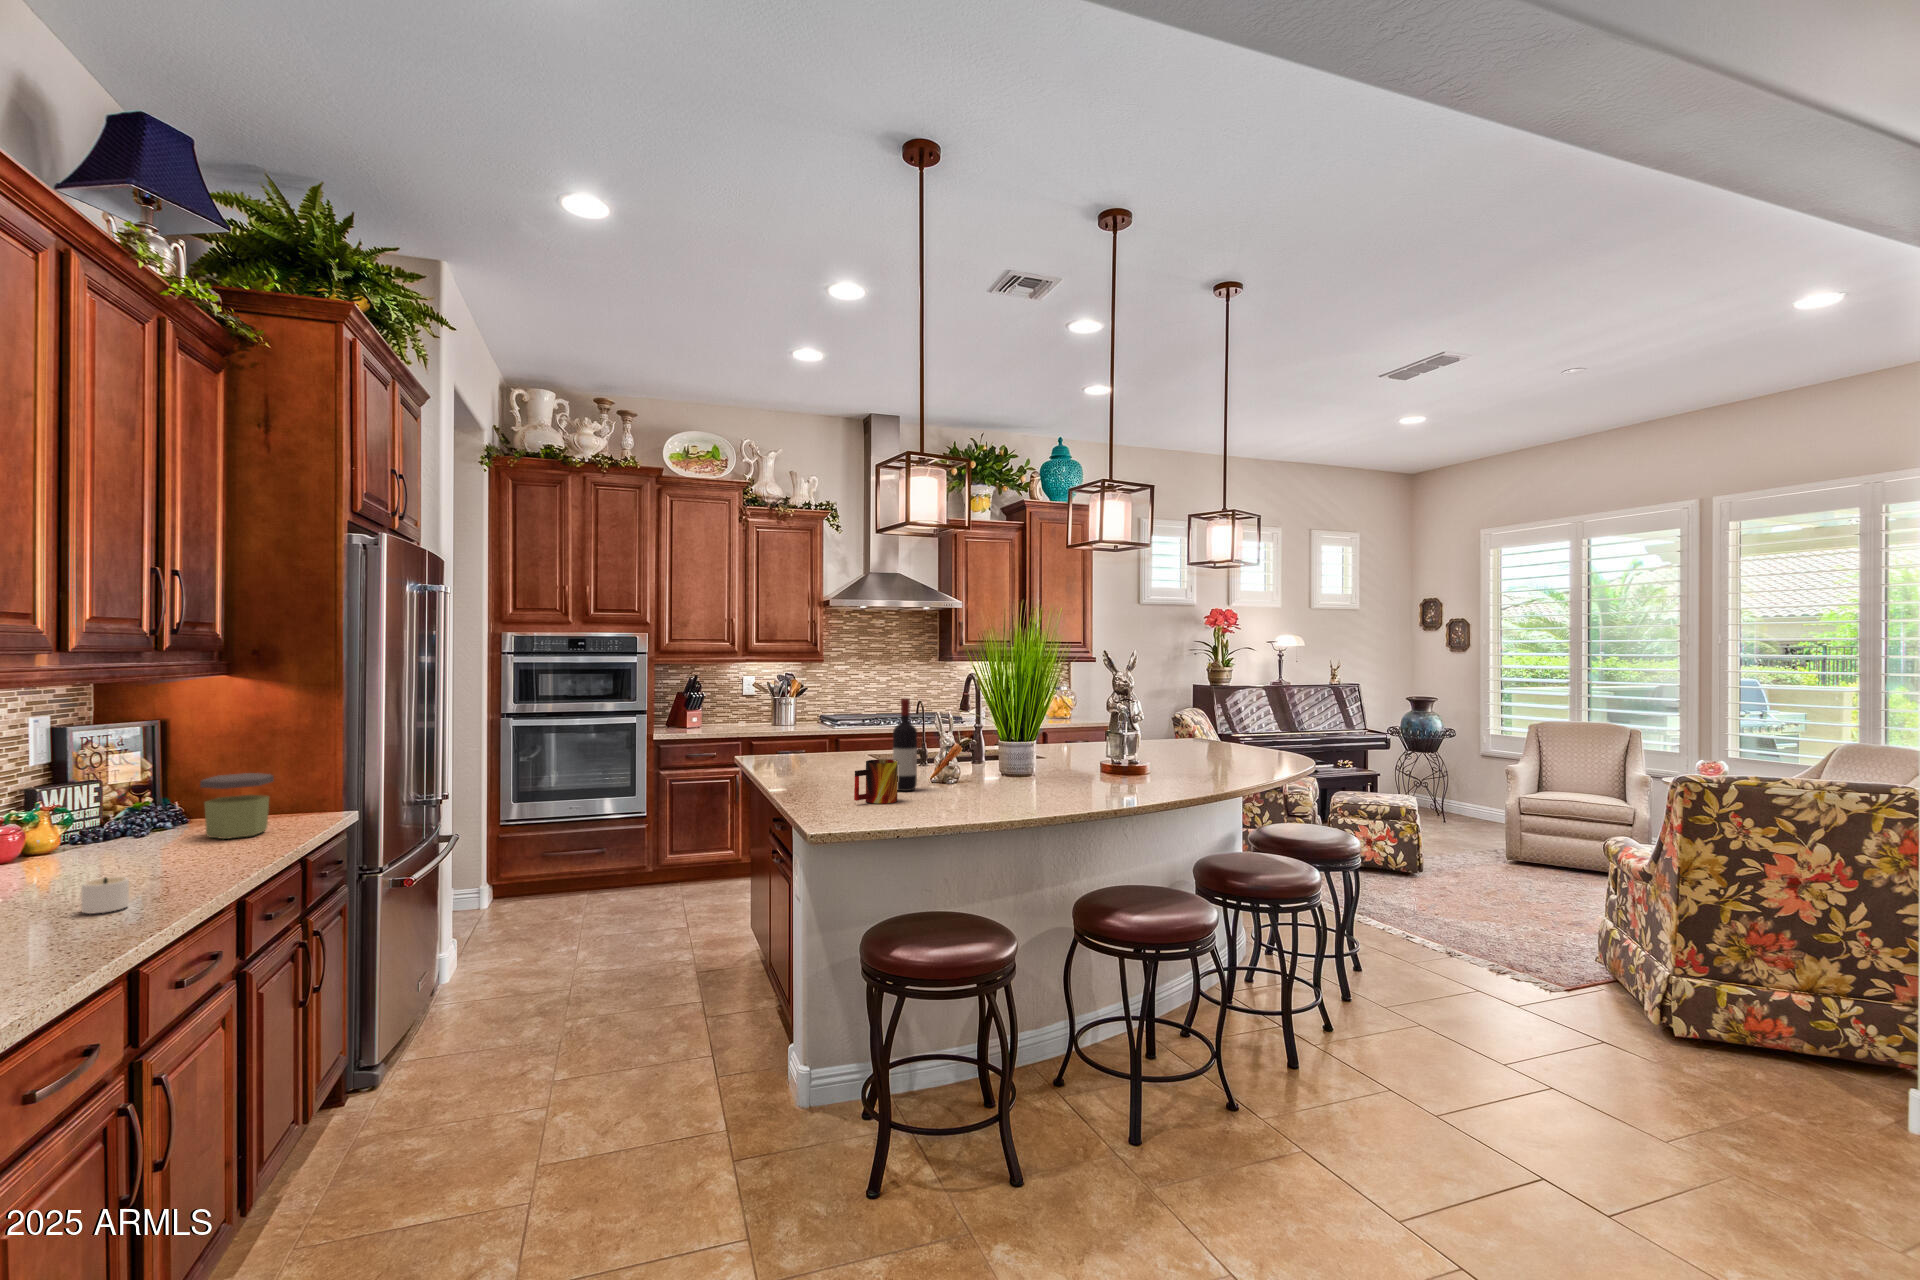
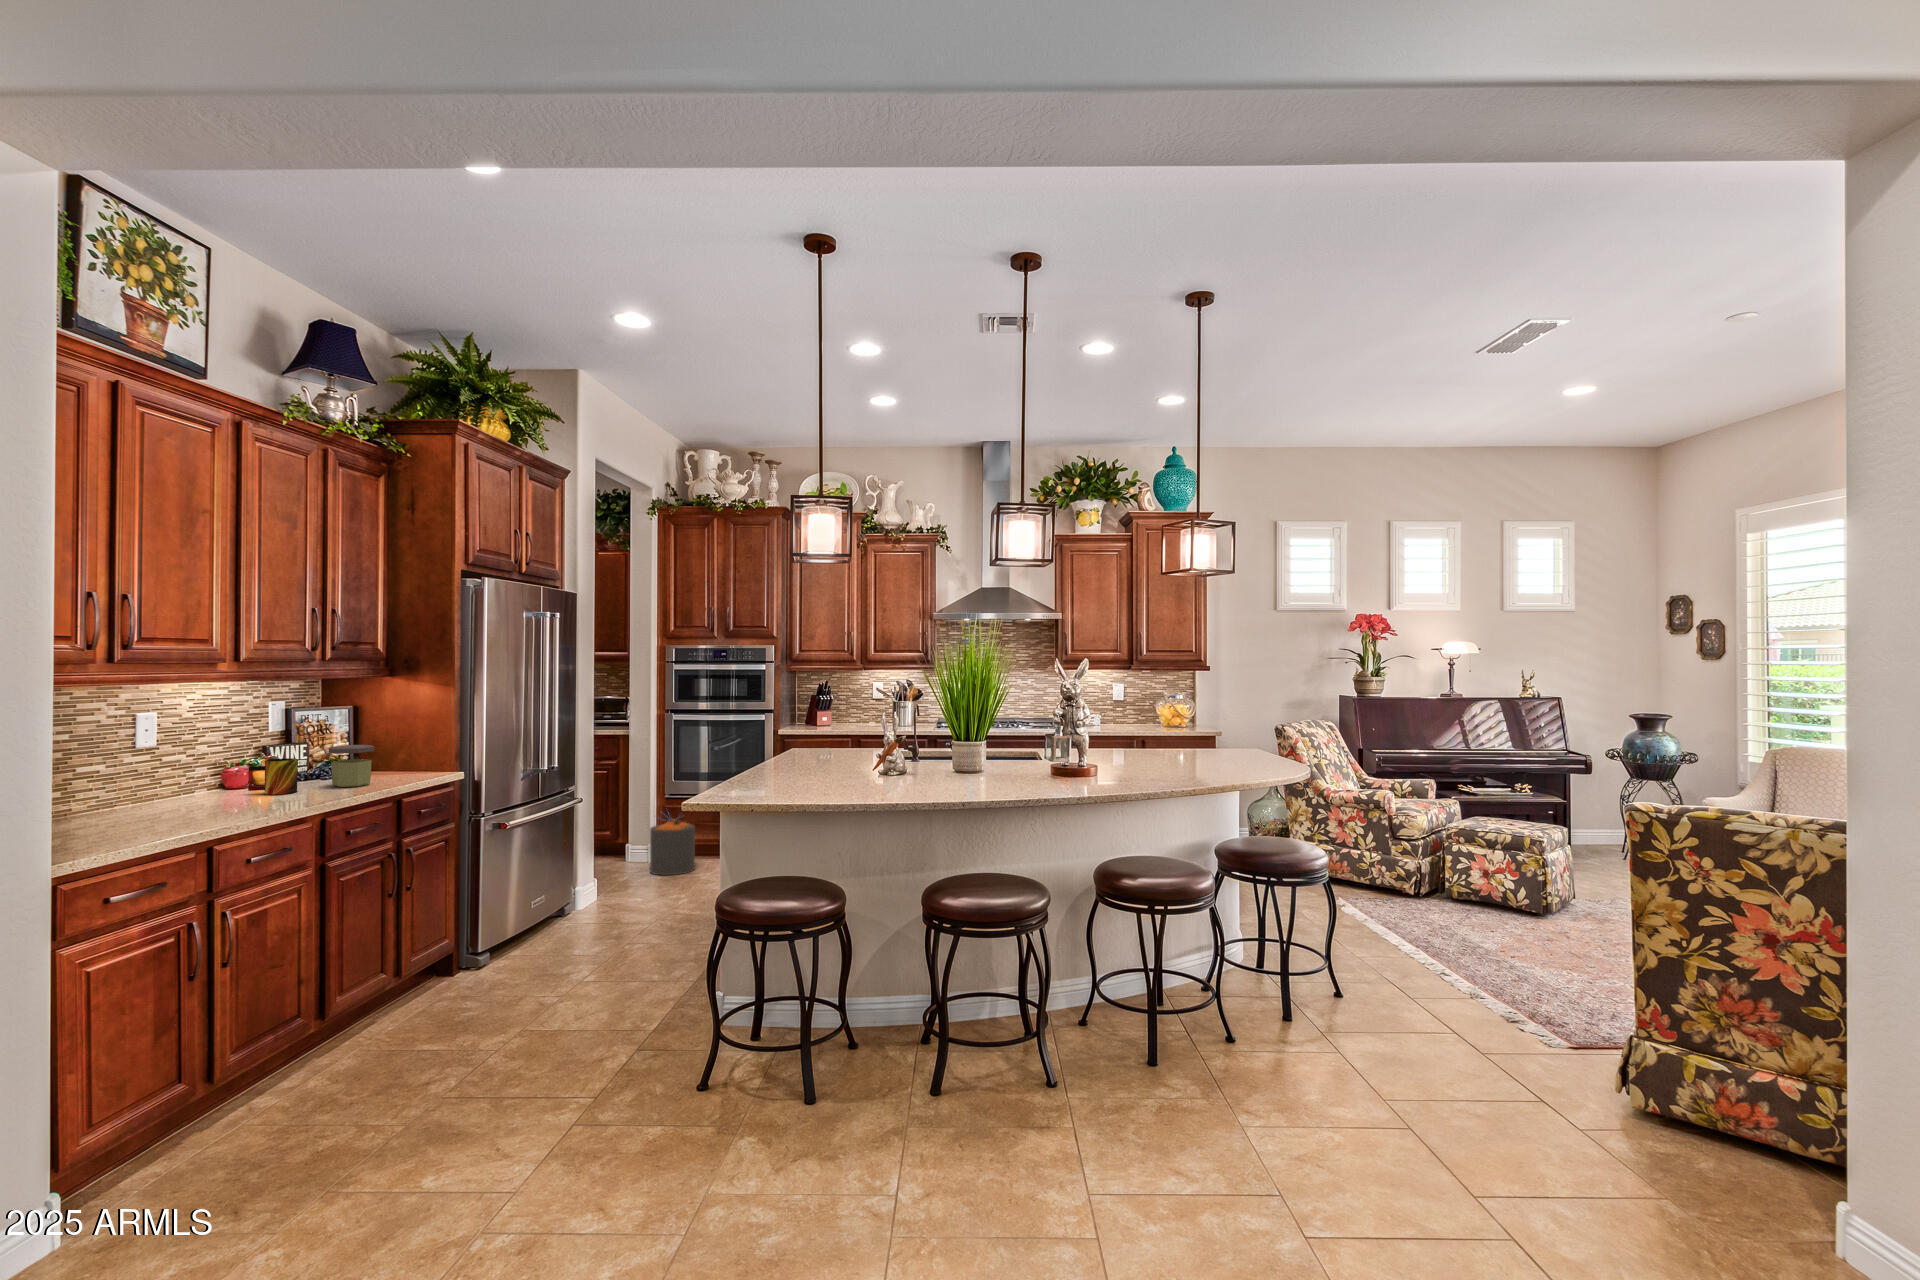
wine bottle: present [893,698,917,791] -> none [807,701,828,780]
mug: present [854,759,898,804] -> present [248,758,298,795]
trash can: none [488,831,549,919] -> present [650,813,695,875]
candle: present [82,877,129,914] -> none [193,800,232,821]

